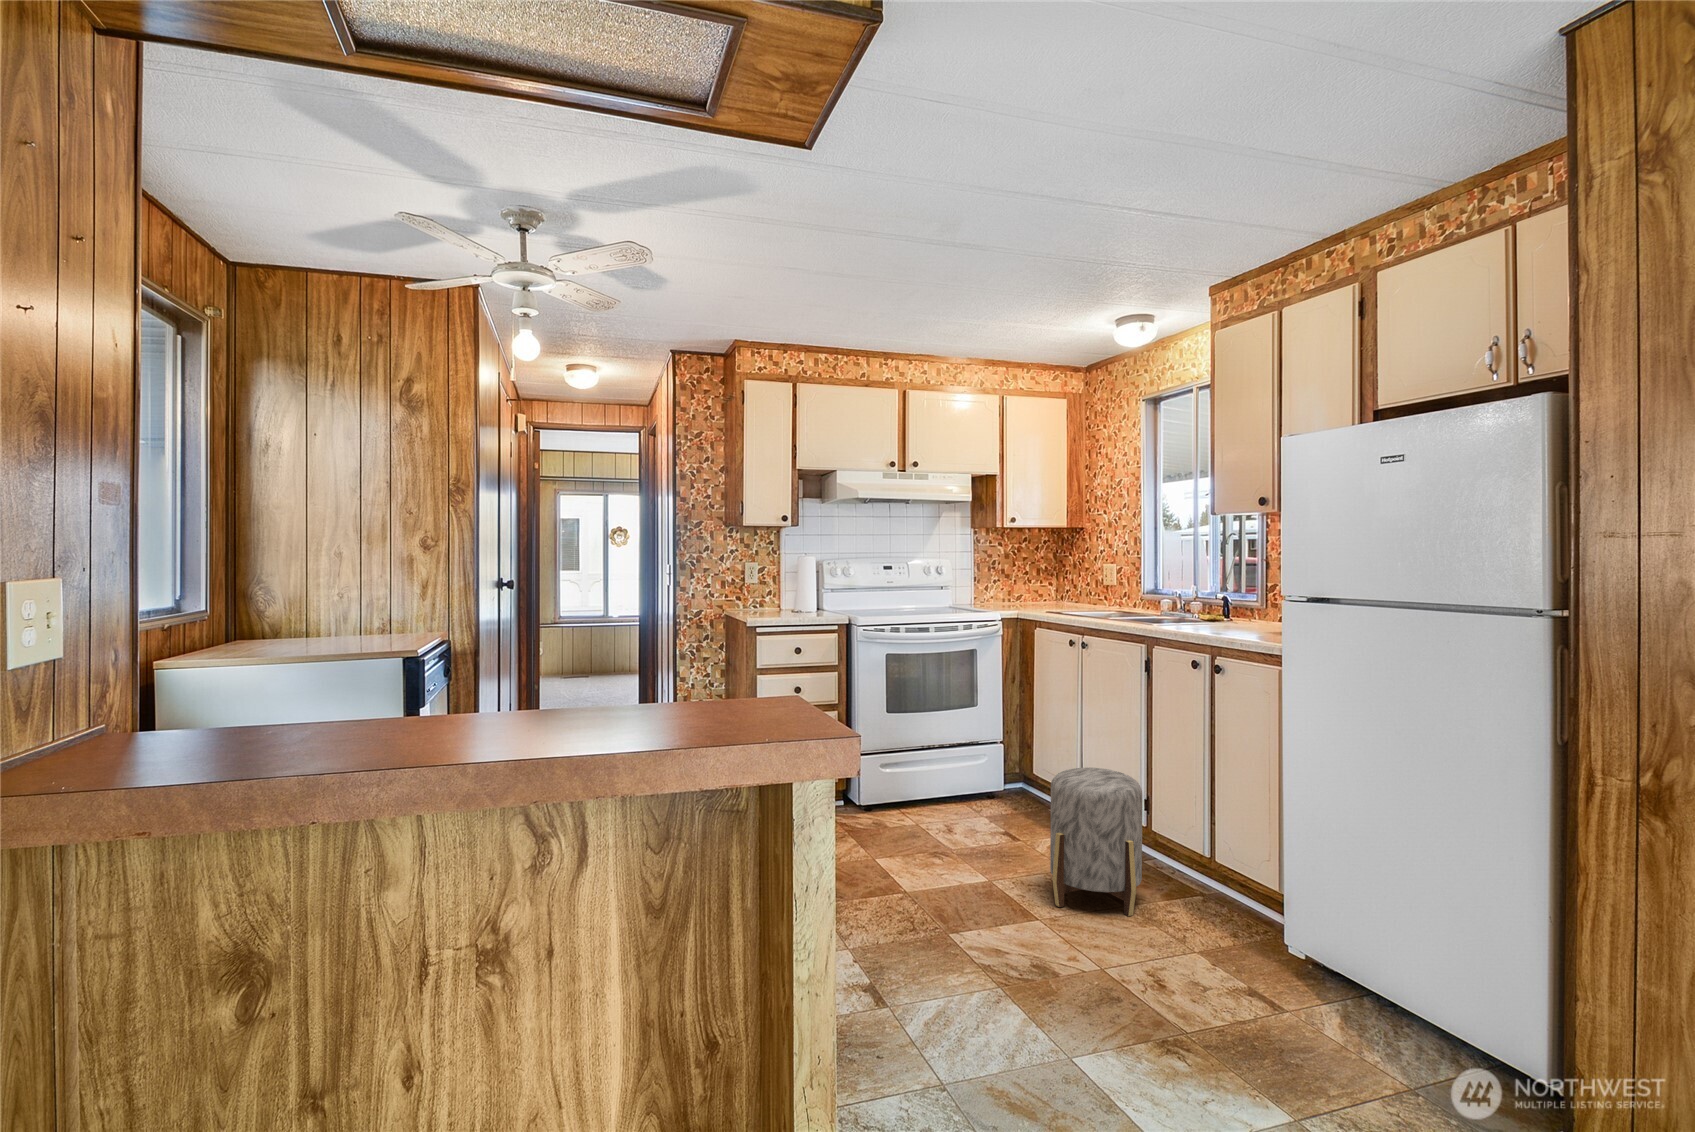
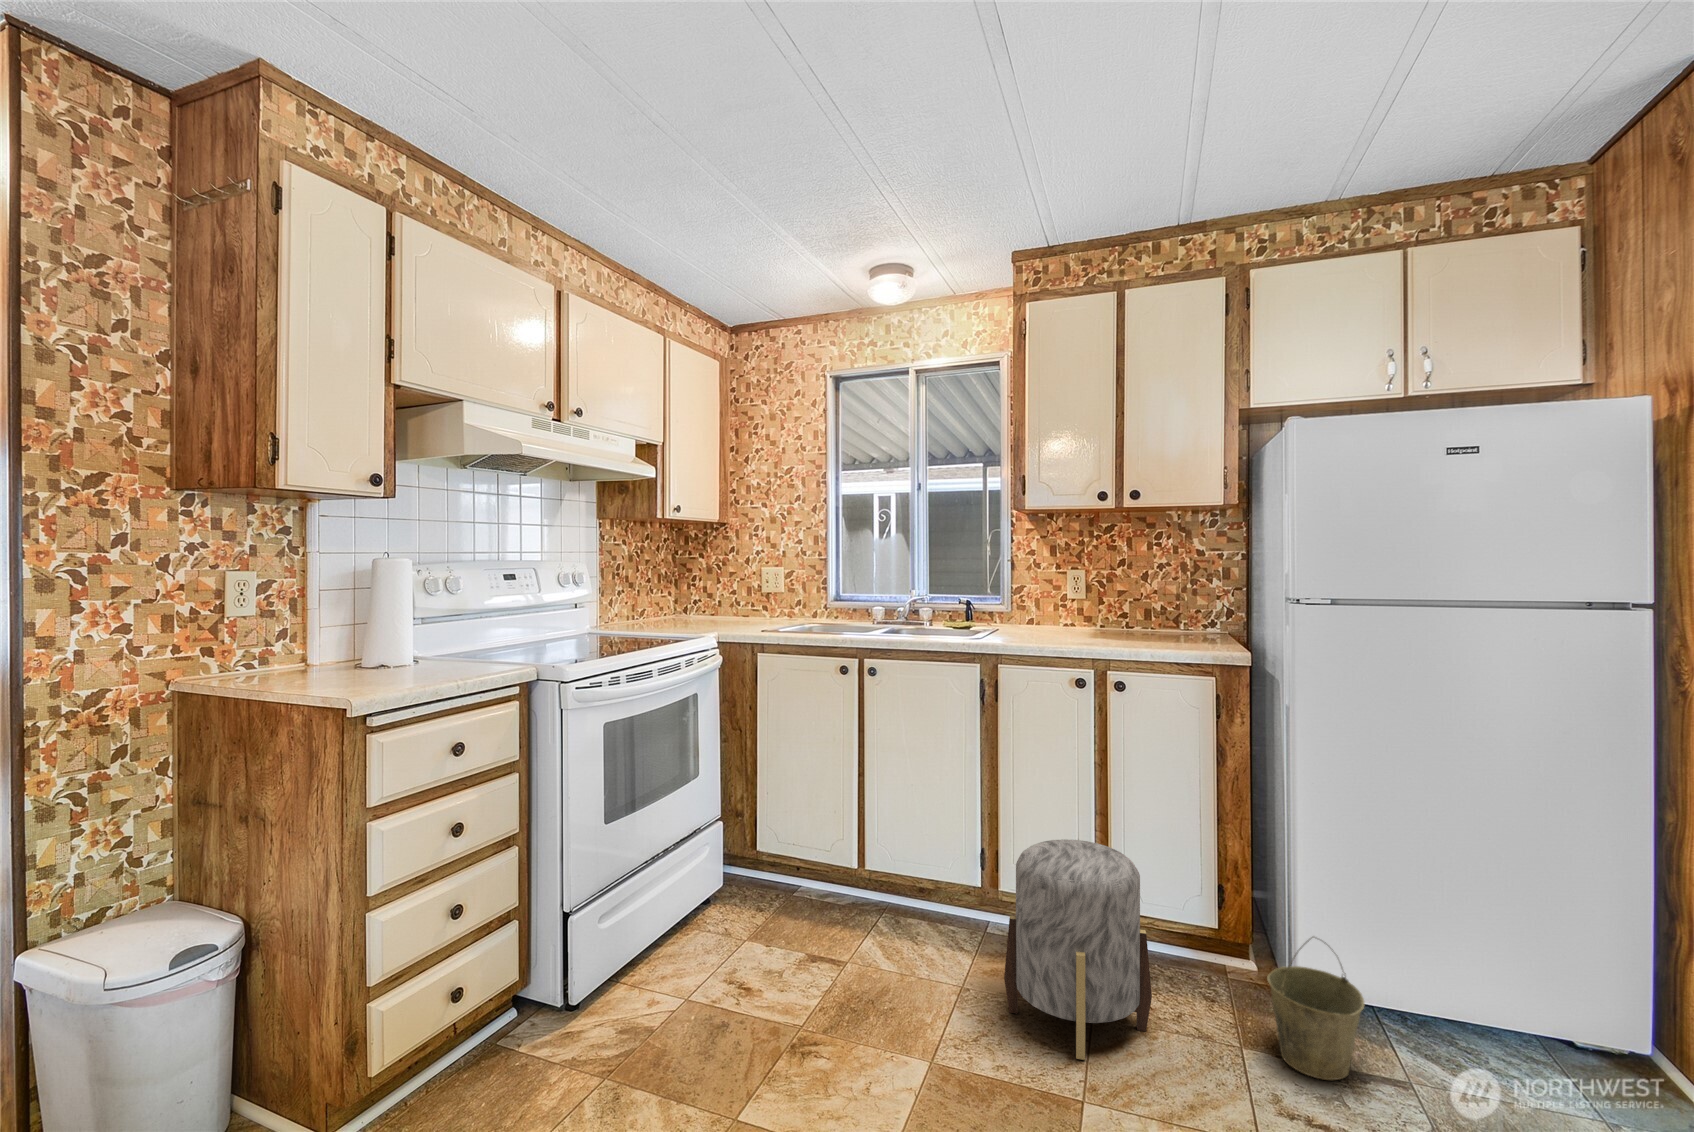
bucket: none [1174,865,1249,978] -> present [1267,937,1364,1080]

